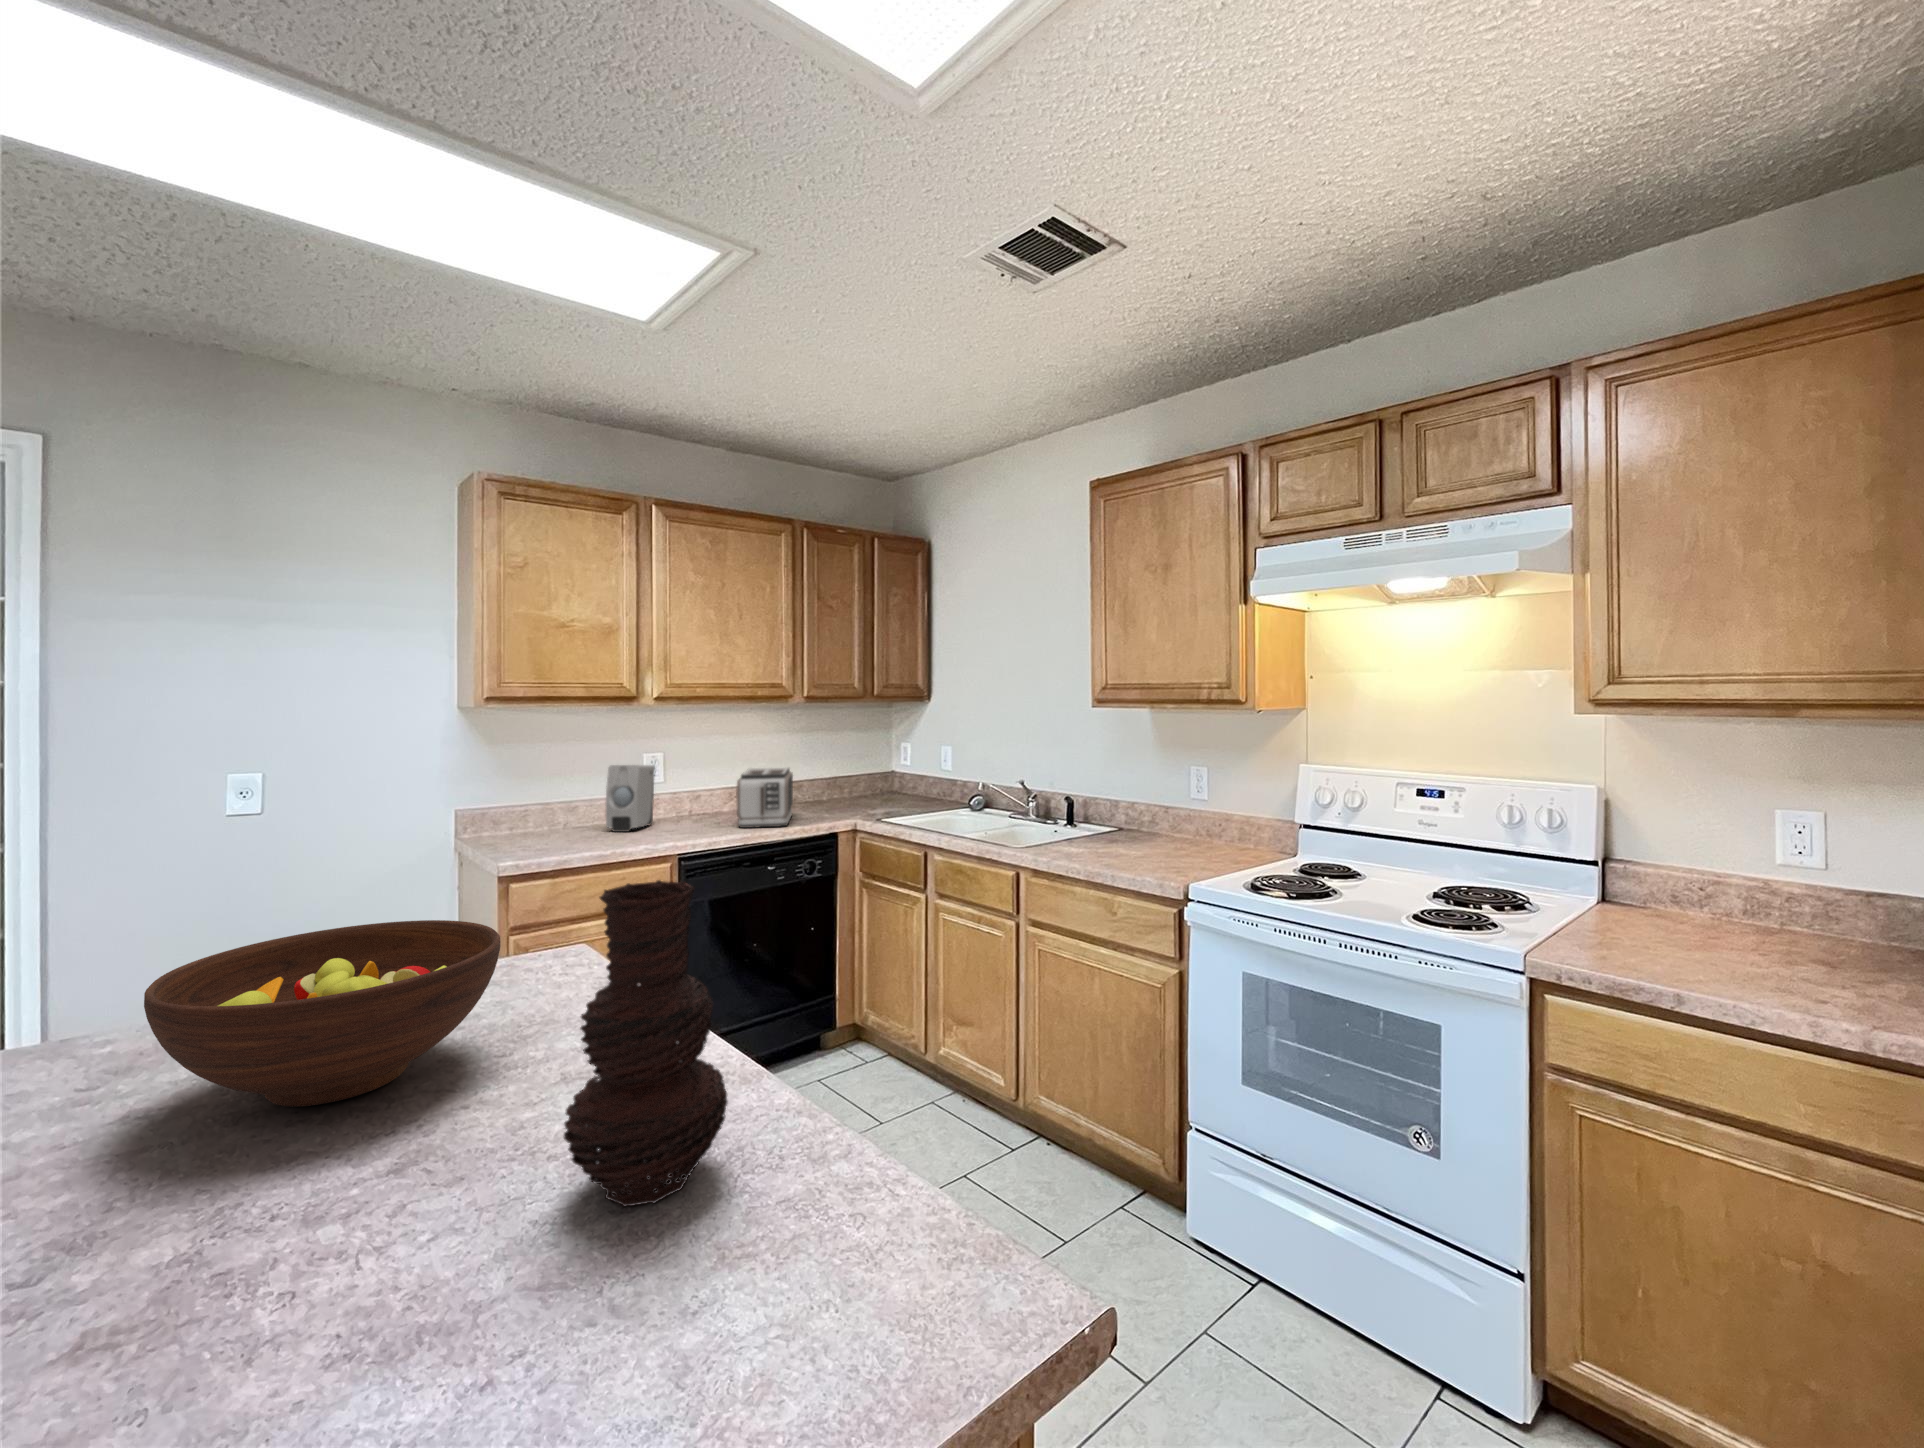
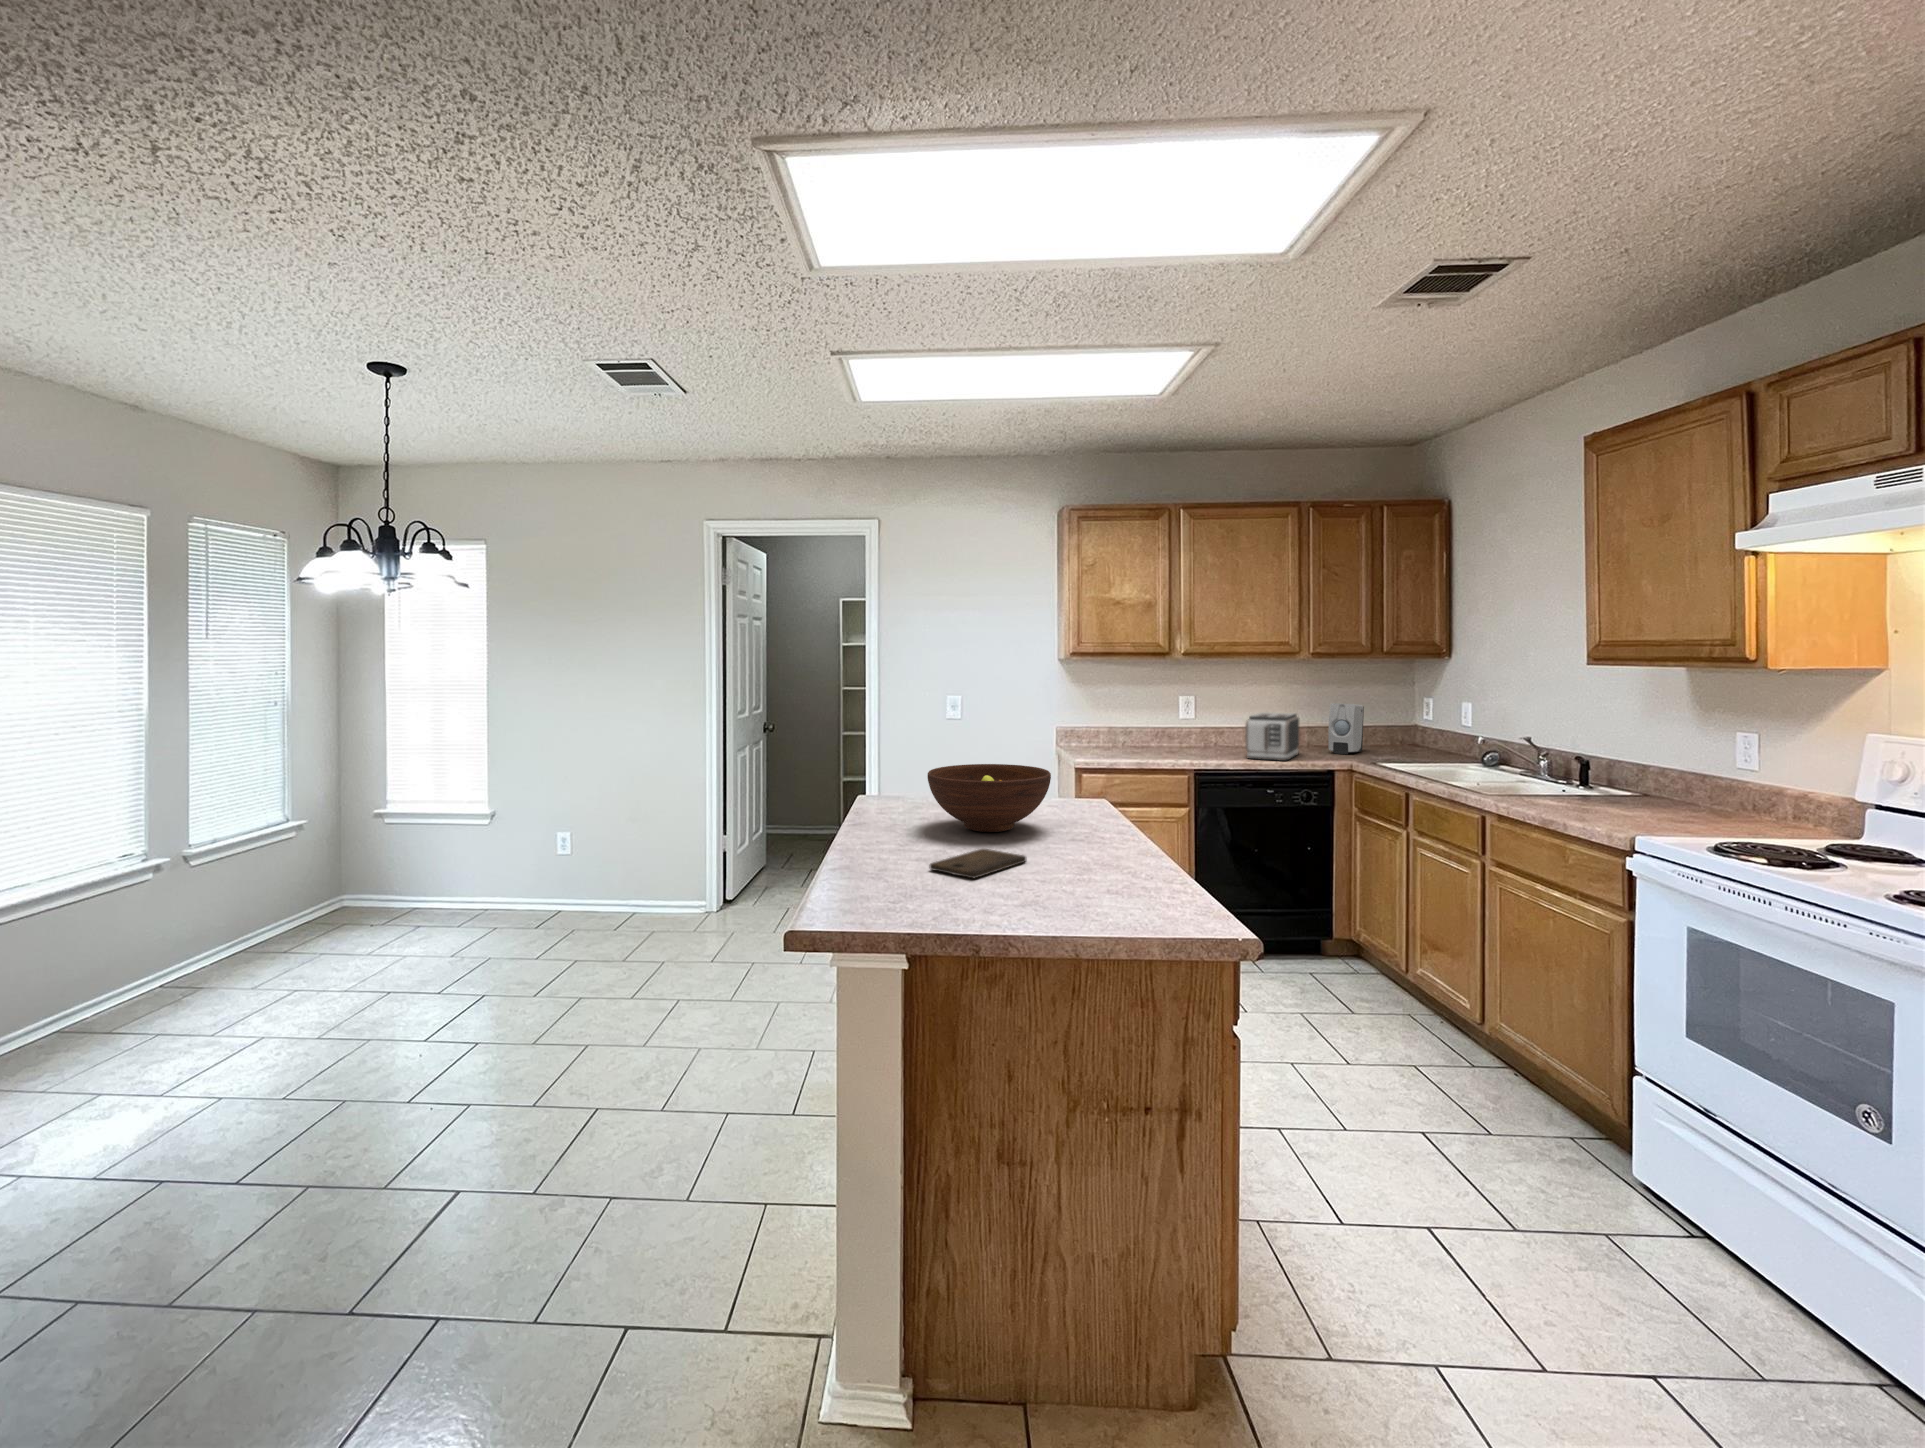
soap dispenser: present [606,765,655,832] -> present [1328,703,1364,754]
vase: present [564,880,728,1206] -> none [1060,741,1129,877]
cutting board: none [111,1182,462,1365] -> present [929,849,1026,878]

